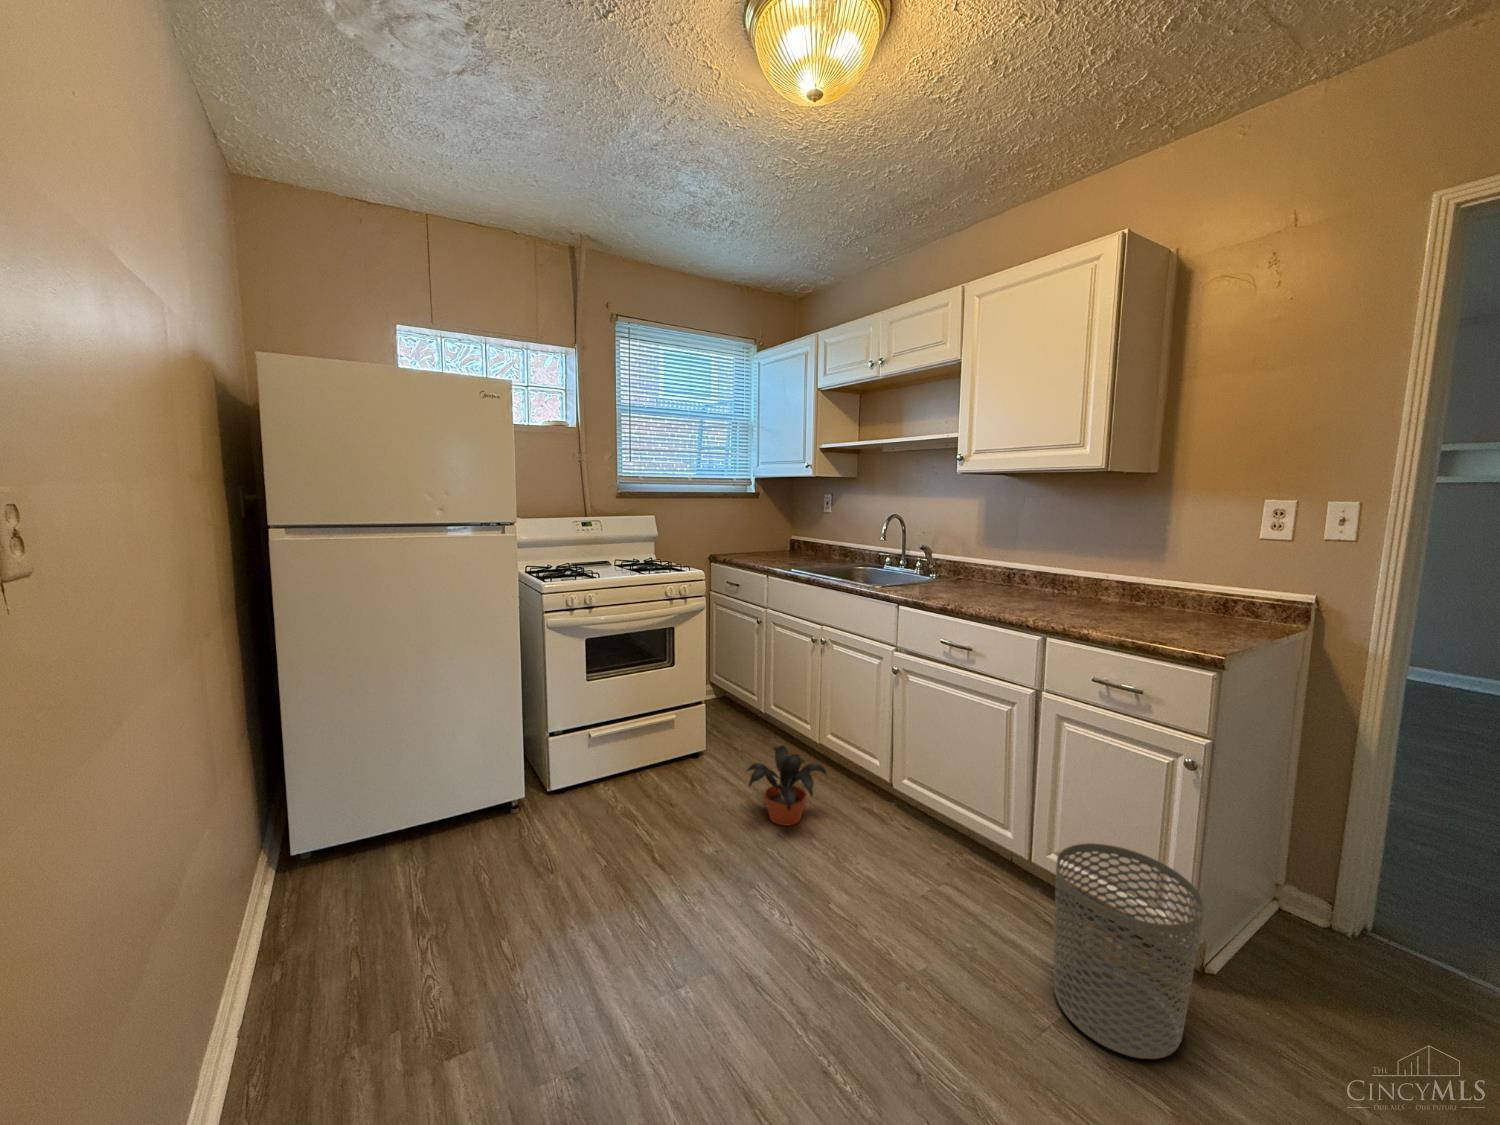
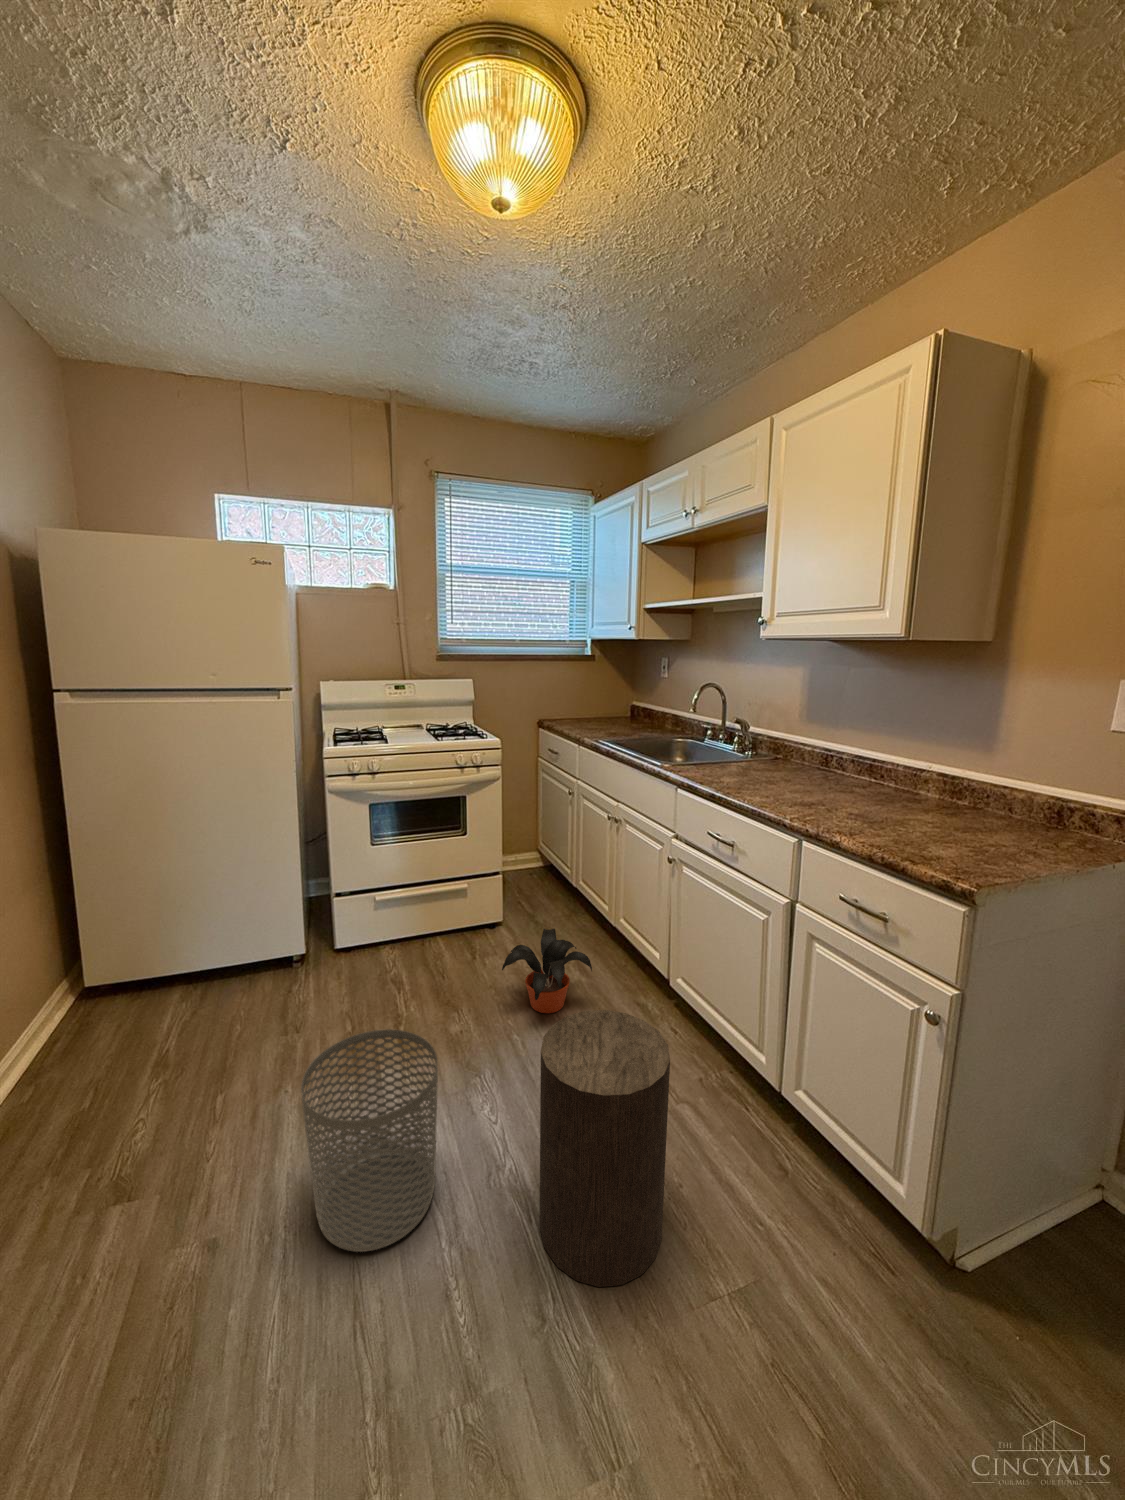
stool: none [871,797,996,1041] -> present [539,1010,670,1287]
waste bin: present [1054,843,1204,1059] -> present [301,1029,438,1252]

